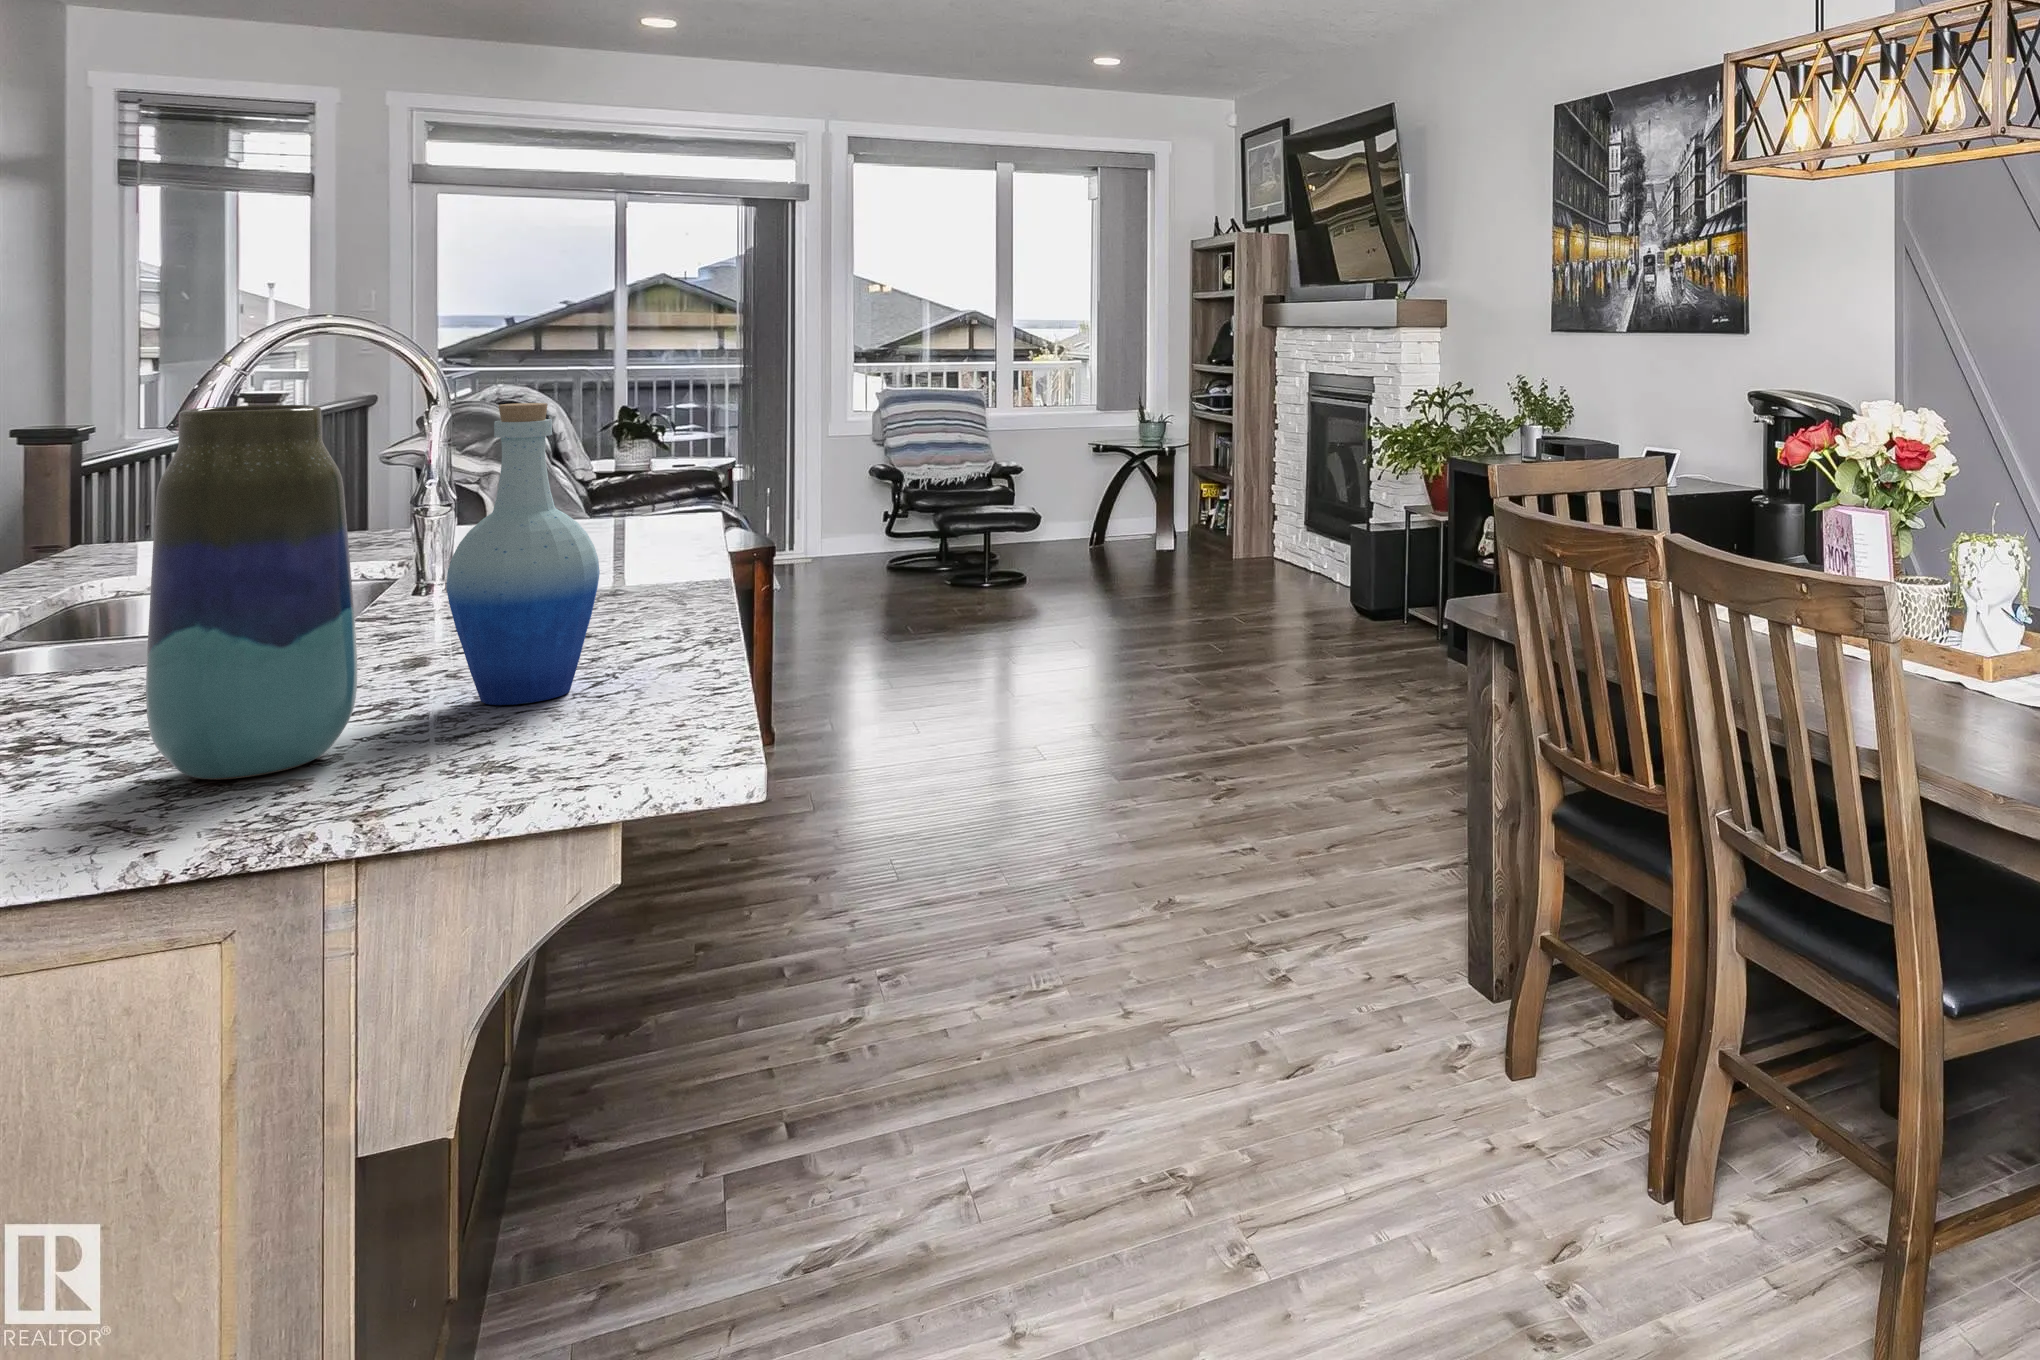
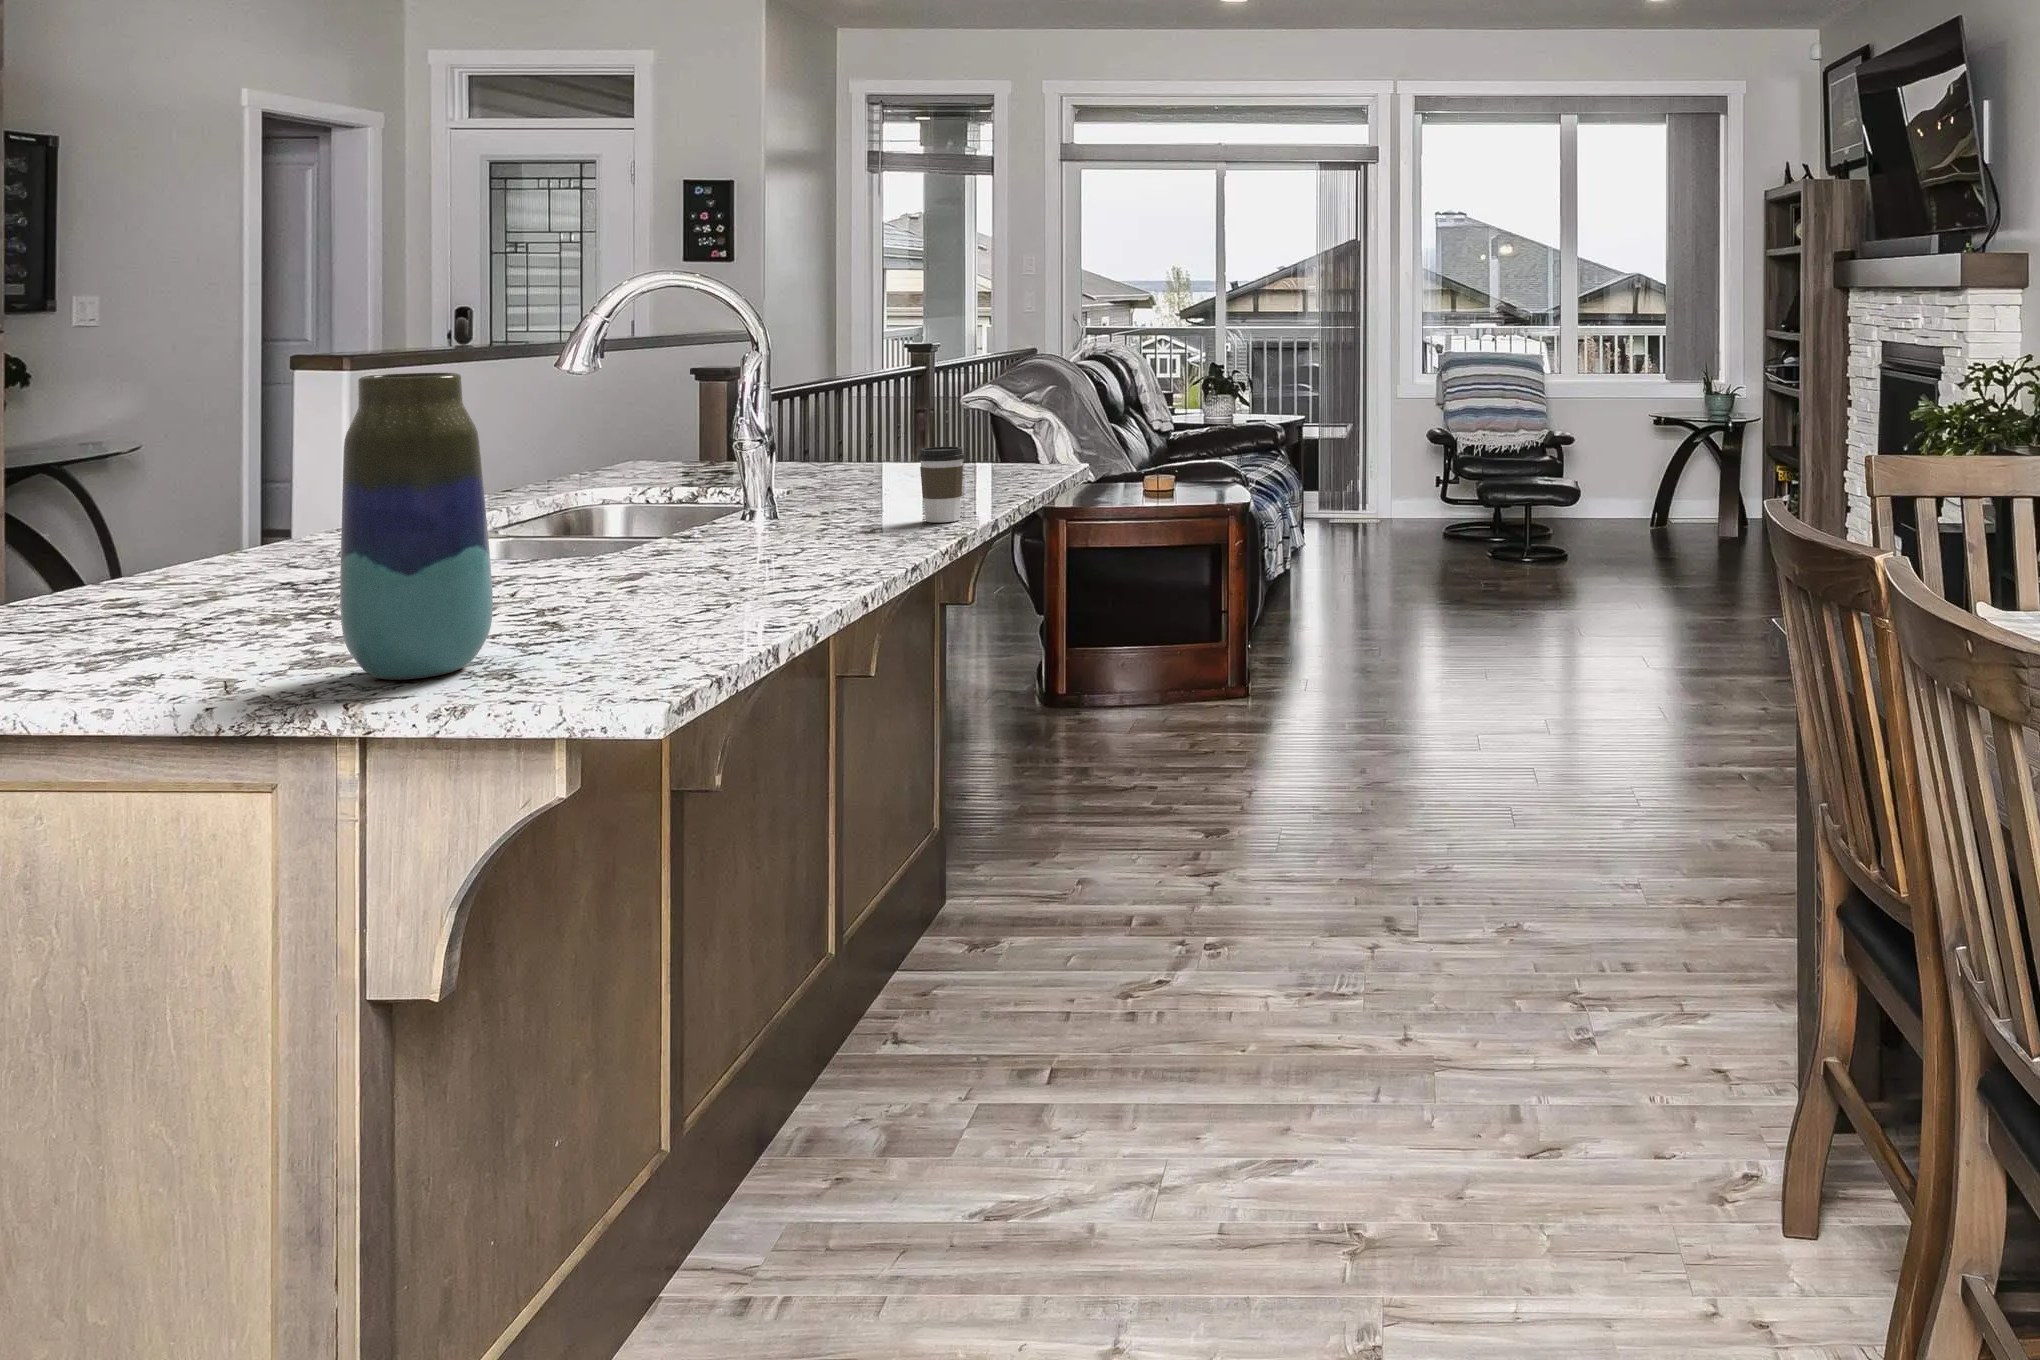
bottle: present [446,403,600,705] -> none [596,373,719,642]
coffee cup: none [611,485,668,567] -> present [919,447,964,522]

